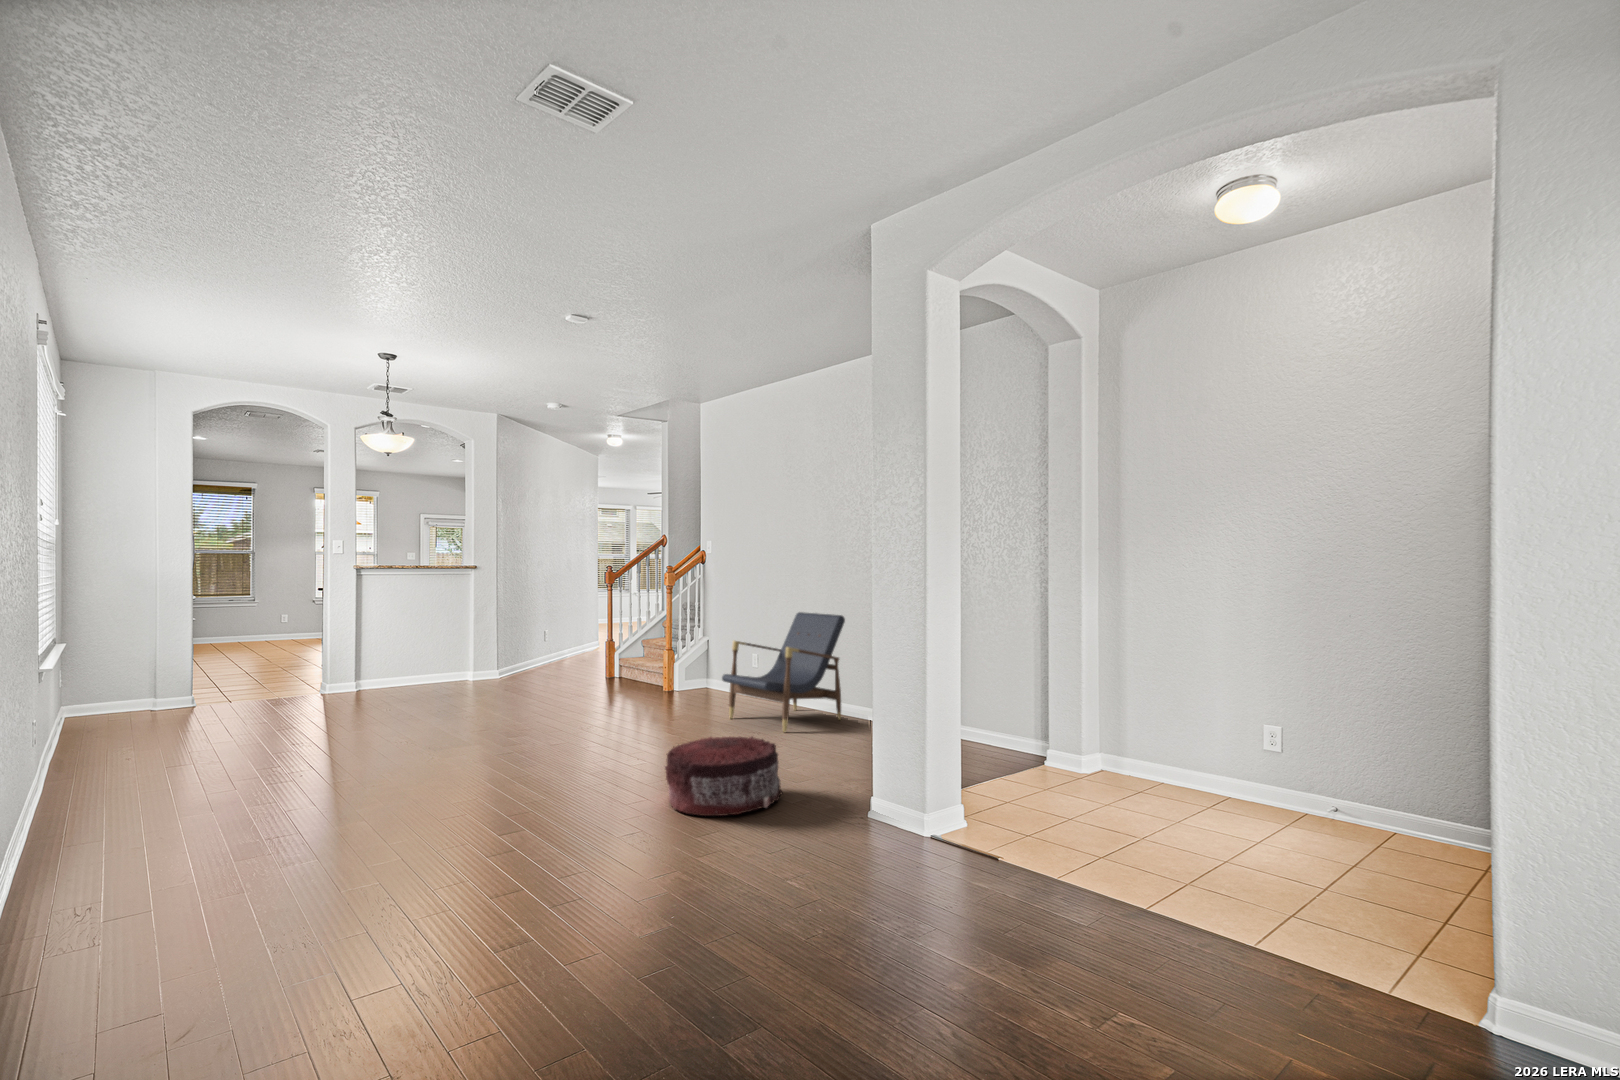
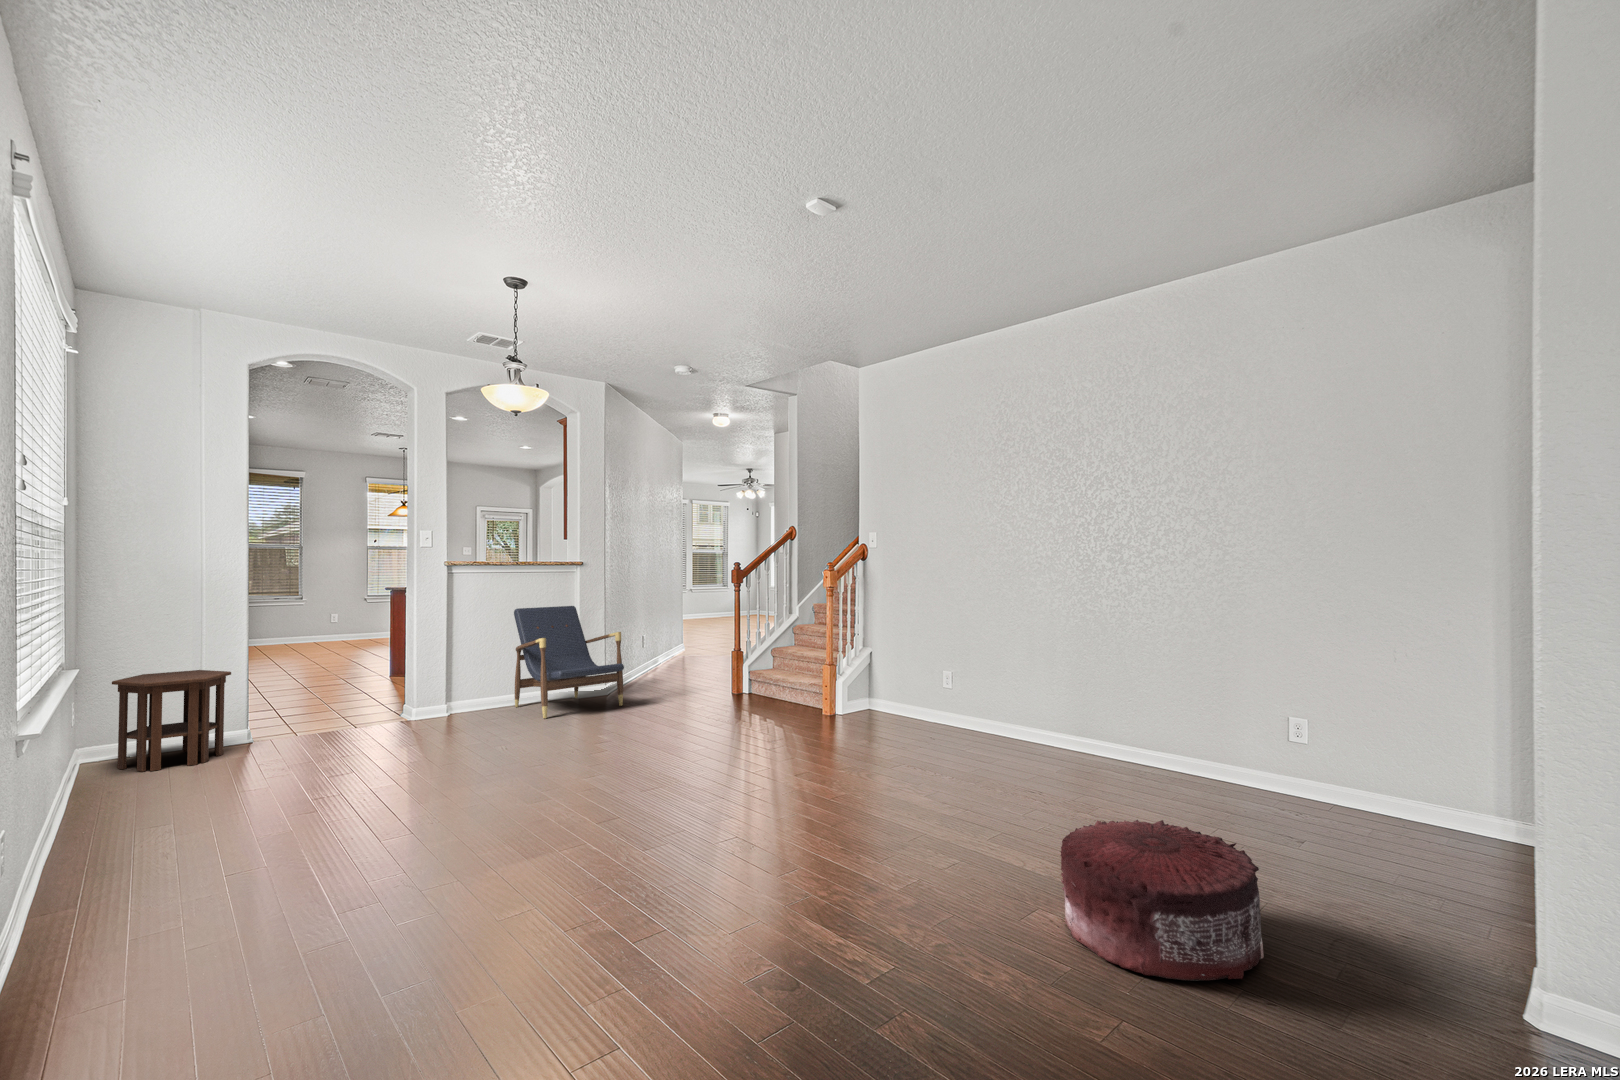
lounge chair: present [722,612,845,732] -> present [514,606,624,718]
side table: none [88,652,178,726] -> present [112,670,231,771]

